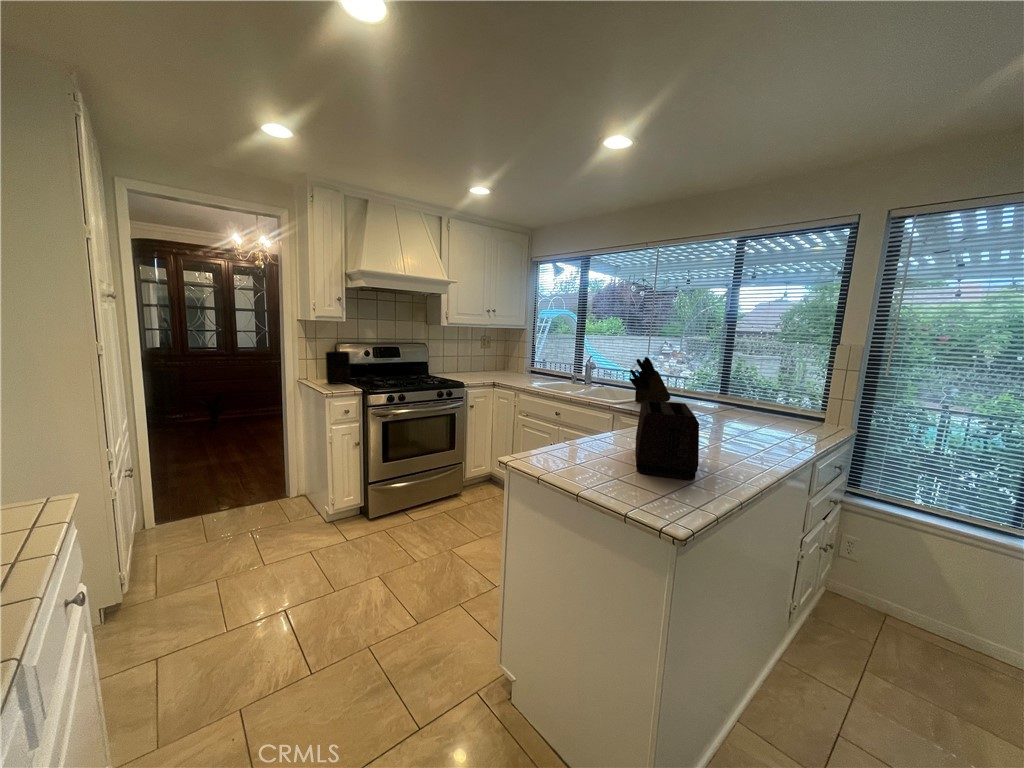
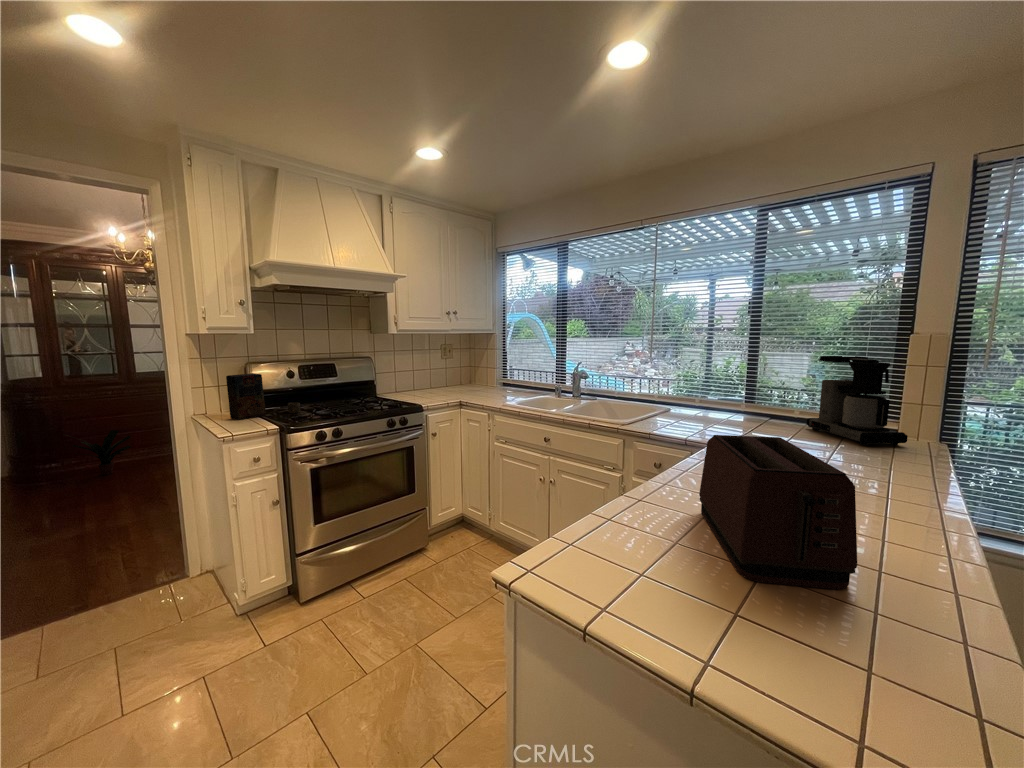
knife block: present [629,357,671,403] -> none [639,361,688,422]
coffee maker: none [759,359,826,428] -> present [807,356,908,446]

